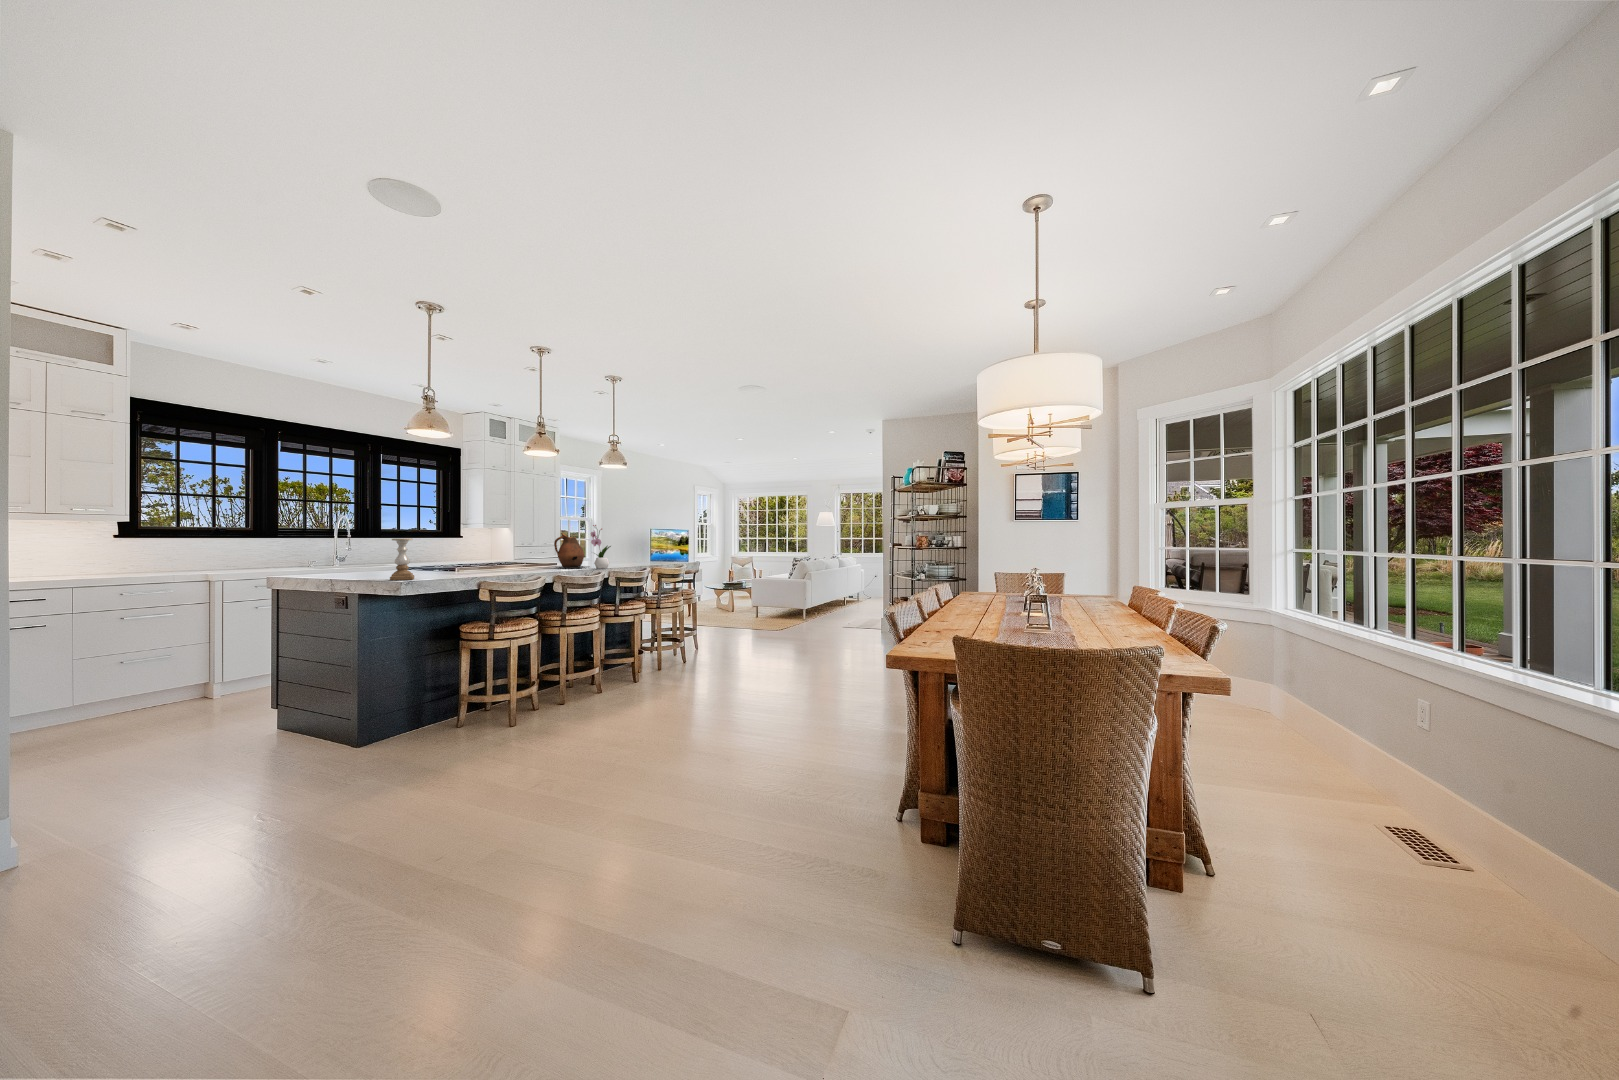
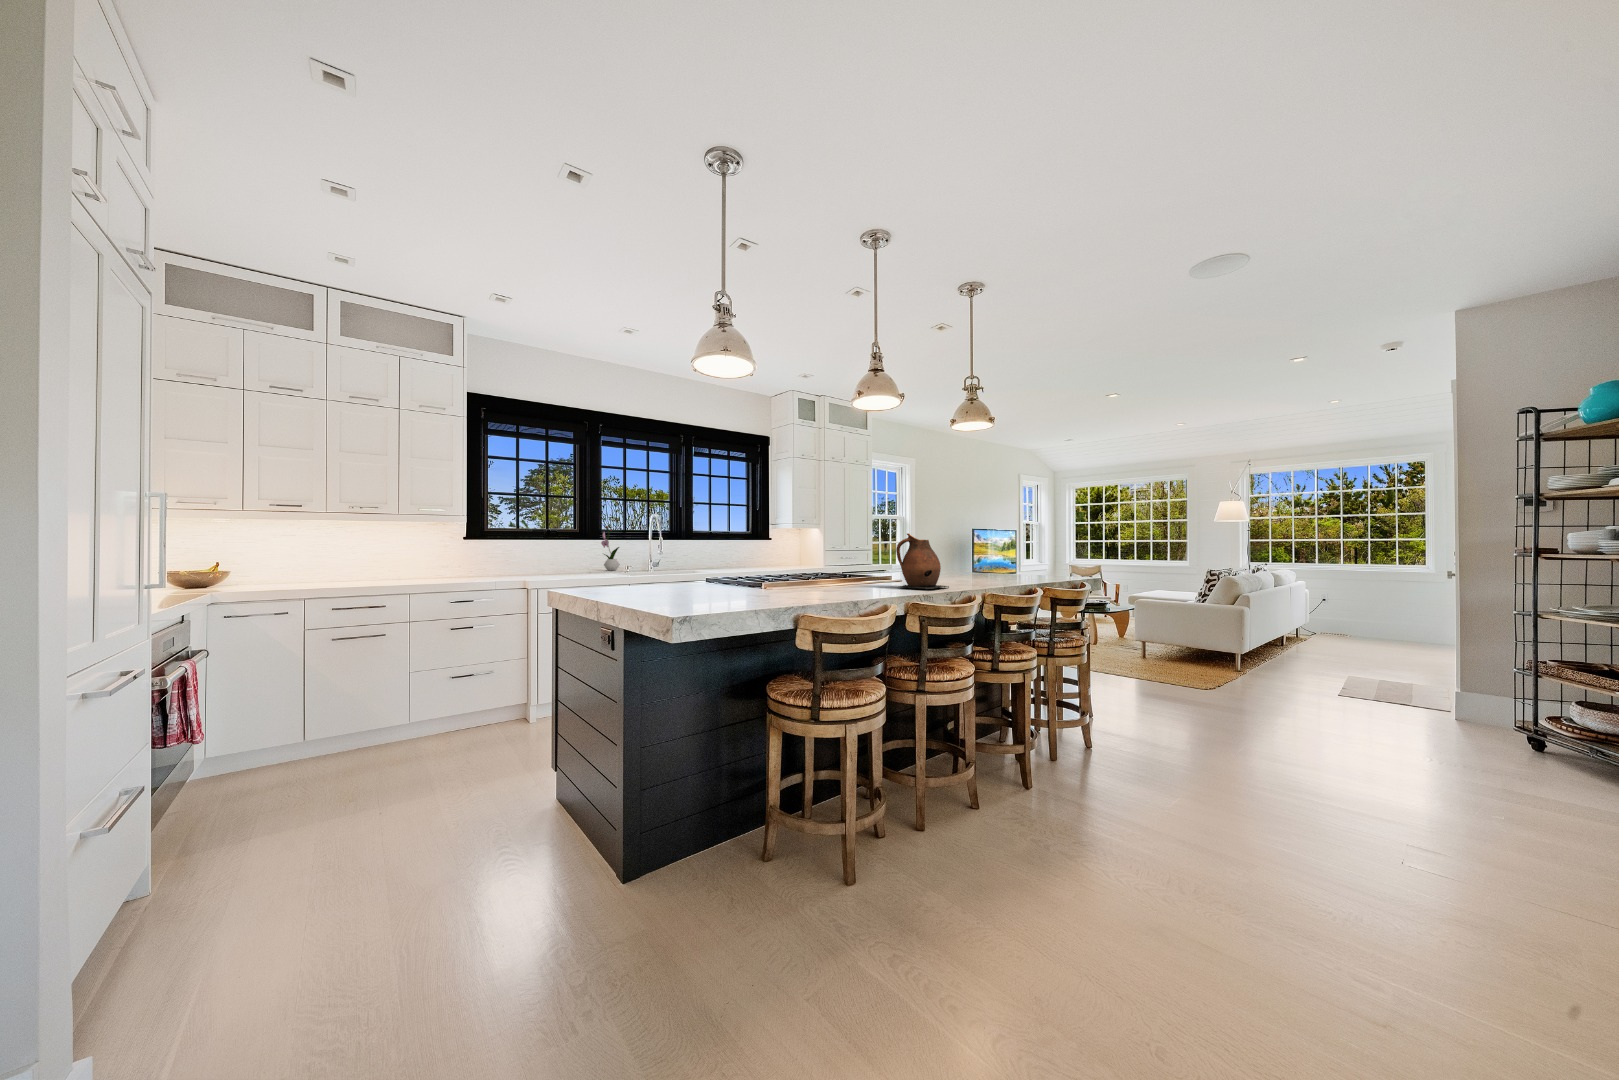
flower arrangement: present [591,525,611,569] -> present [601,526,620,571]
candle holder: present [390,538,414,580] -> none [666,541,703,612]

